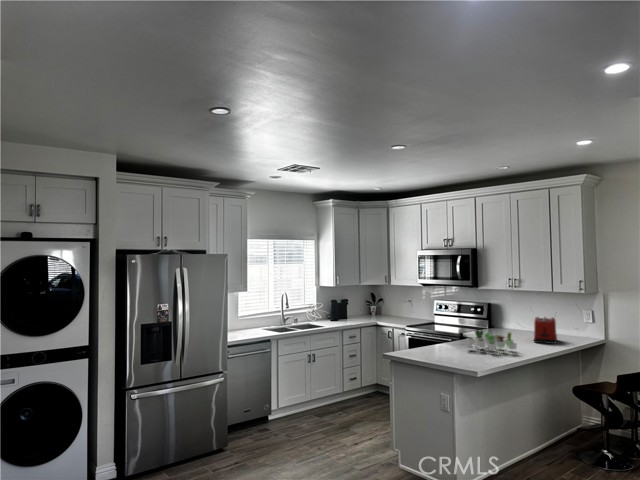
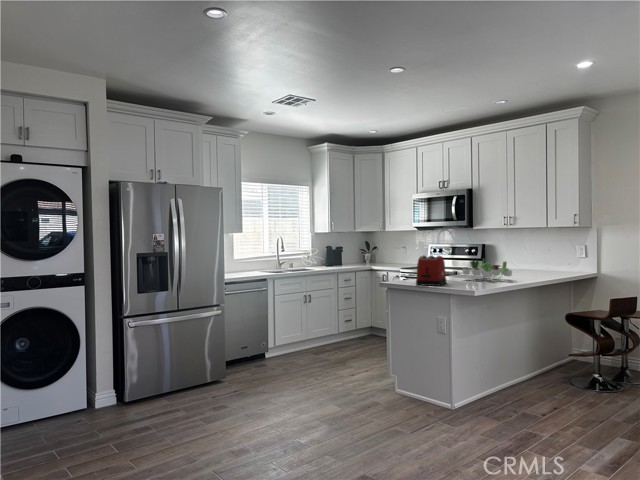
toaster: present [534,317,557,344] -> present [416,255,446,286]

